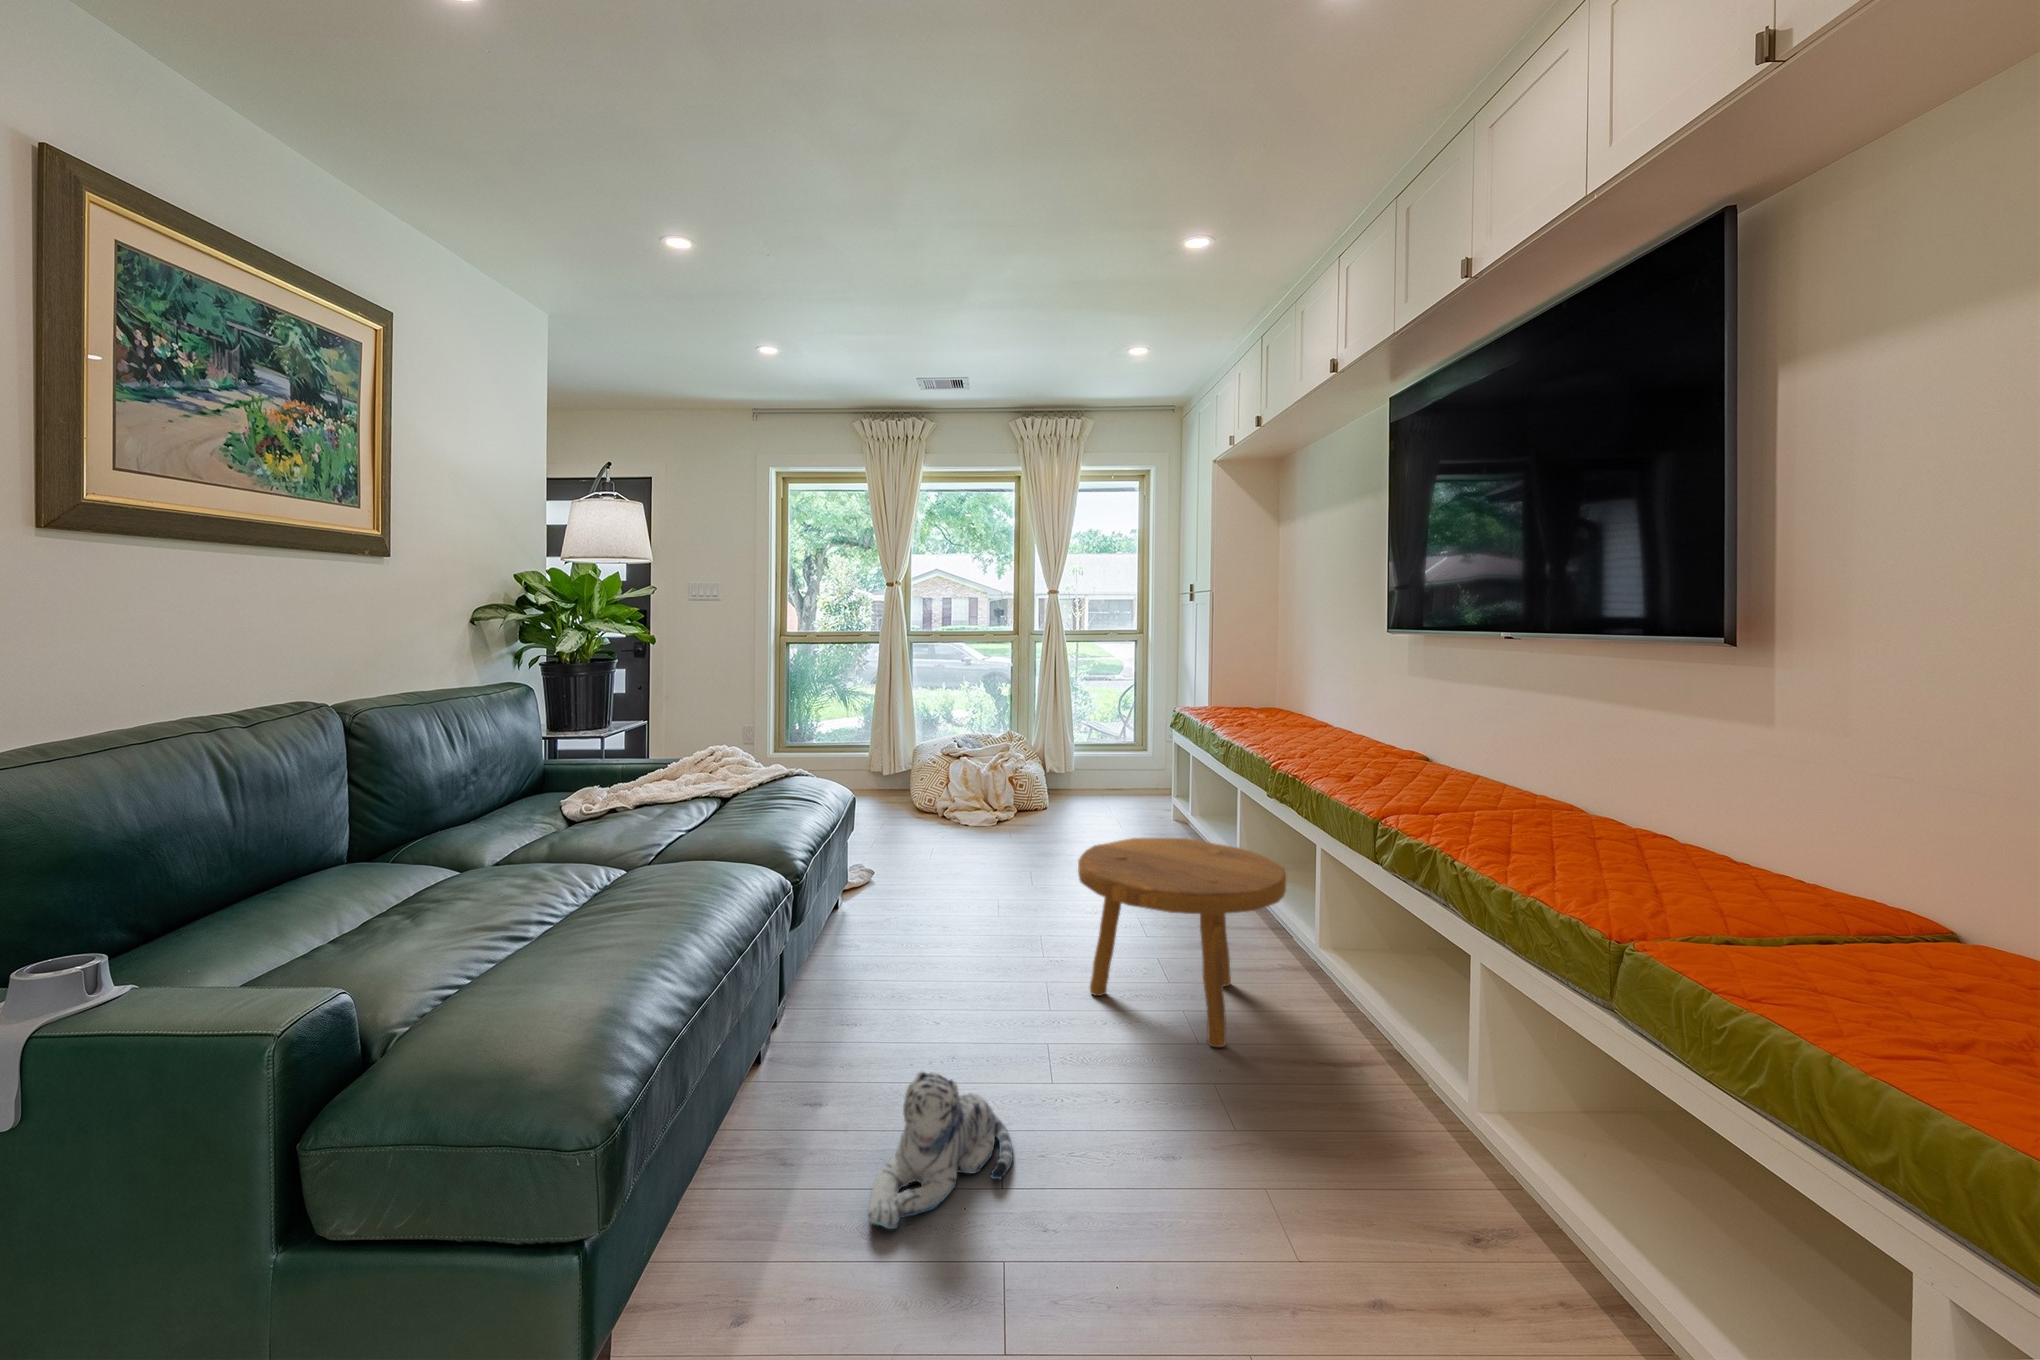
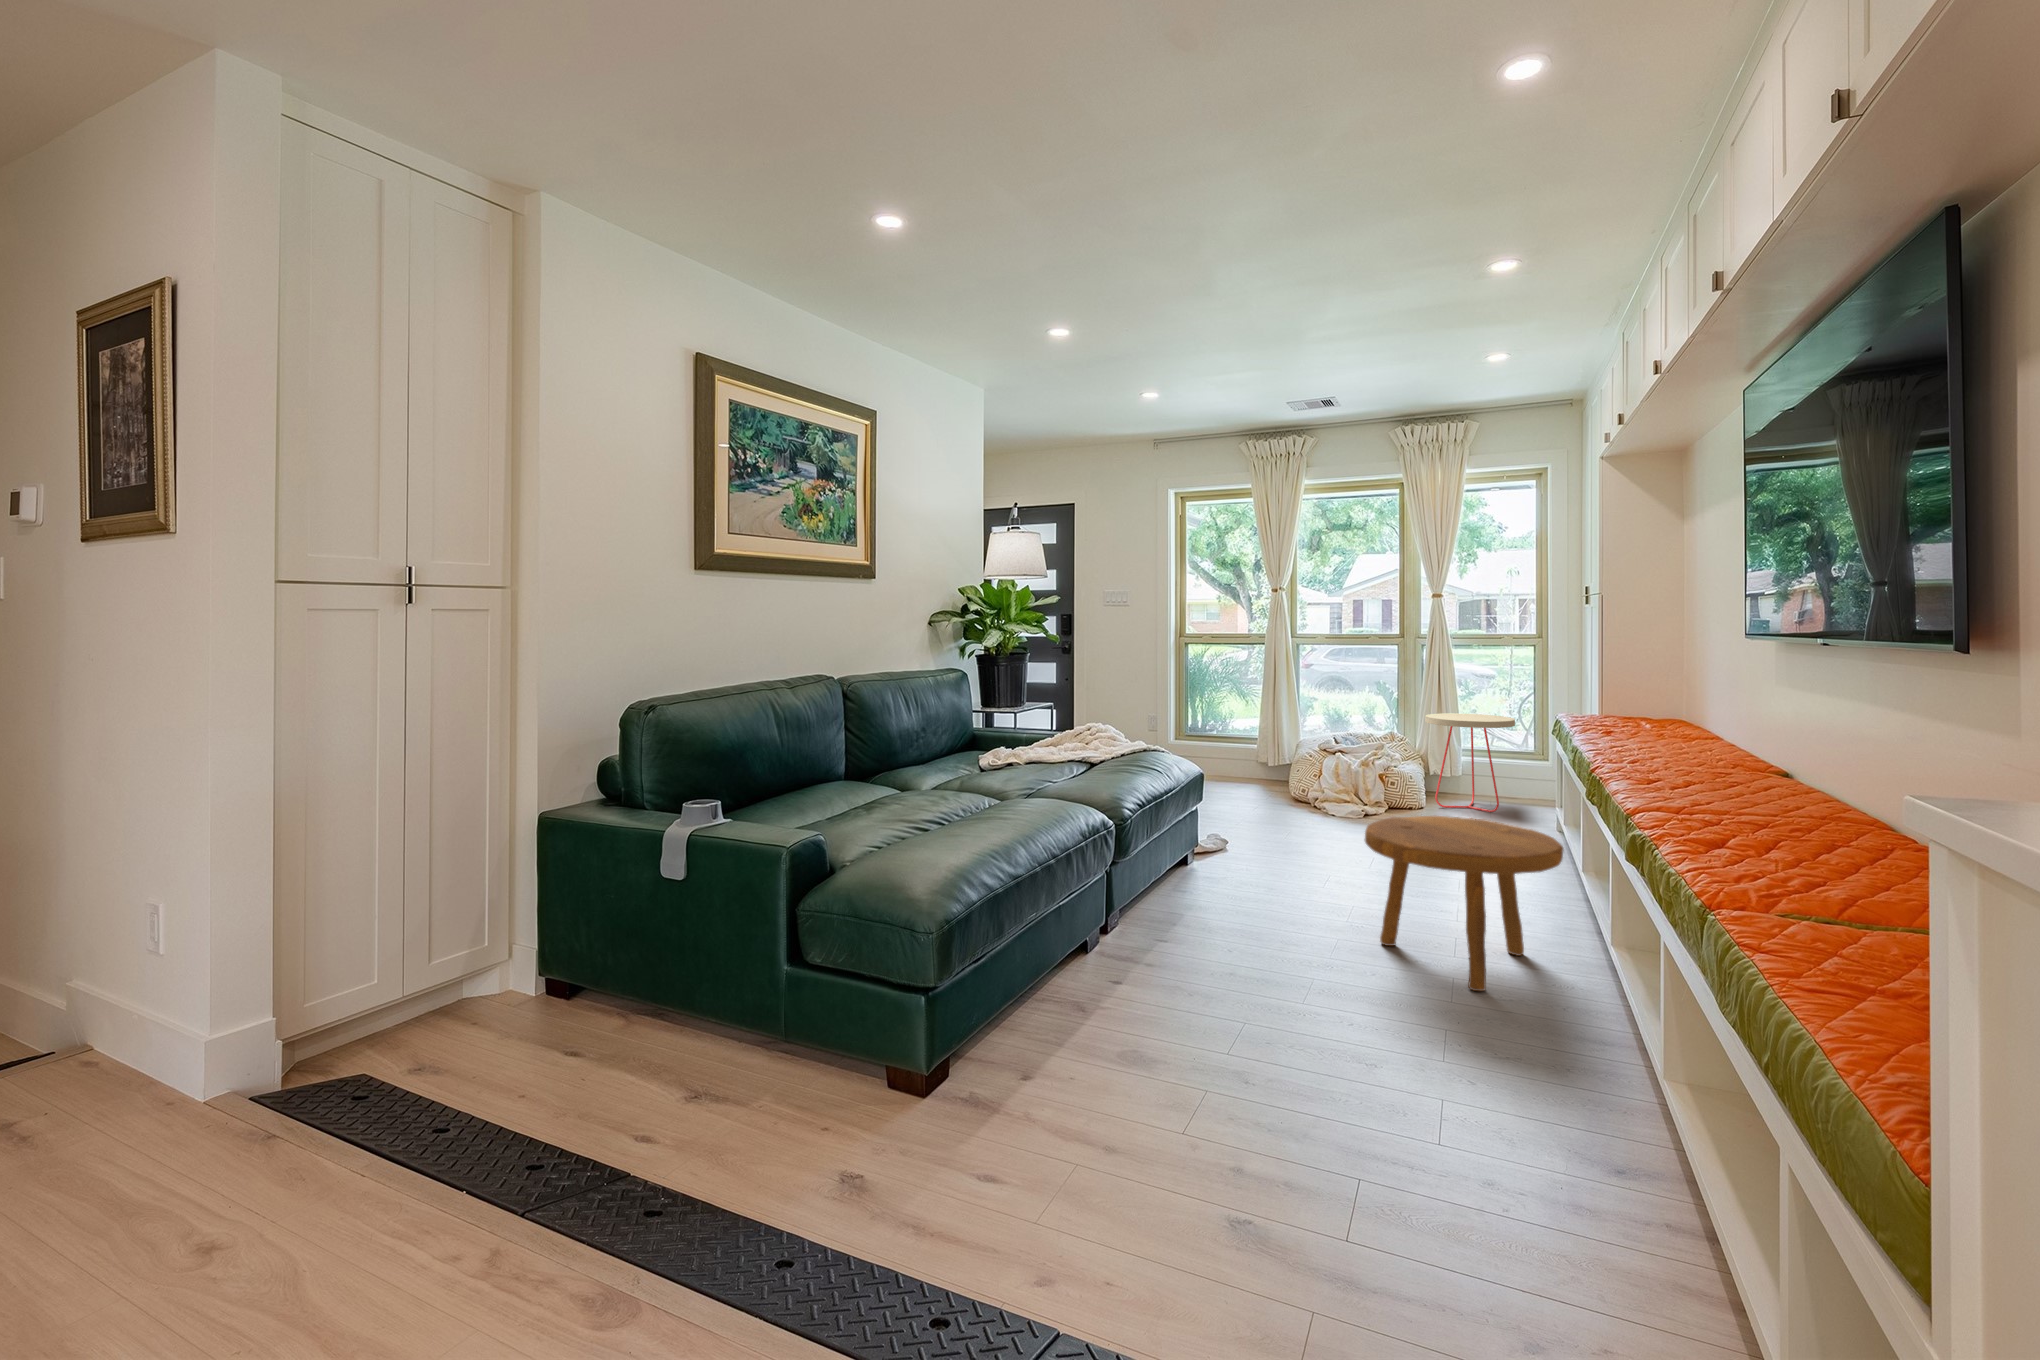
side table: none [1044,710,1125,806] -> present [1426,713,1515,812]
plush toy: present [868,1071,1013,1229] -> none [1139,941,1261,1038]

